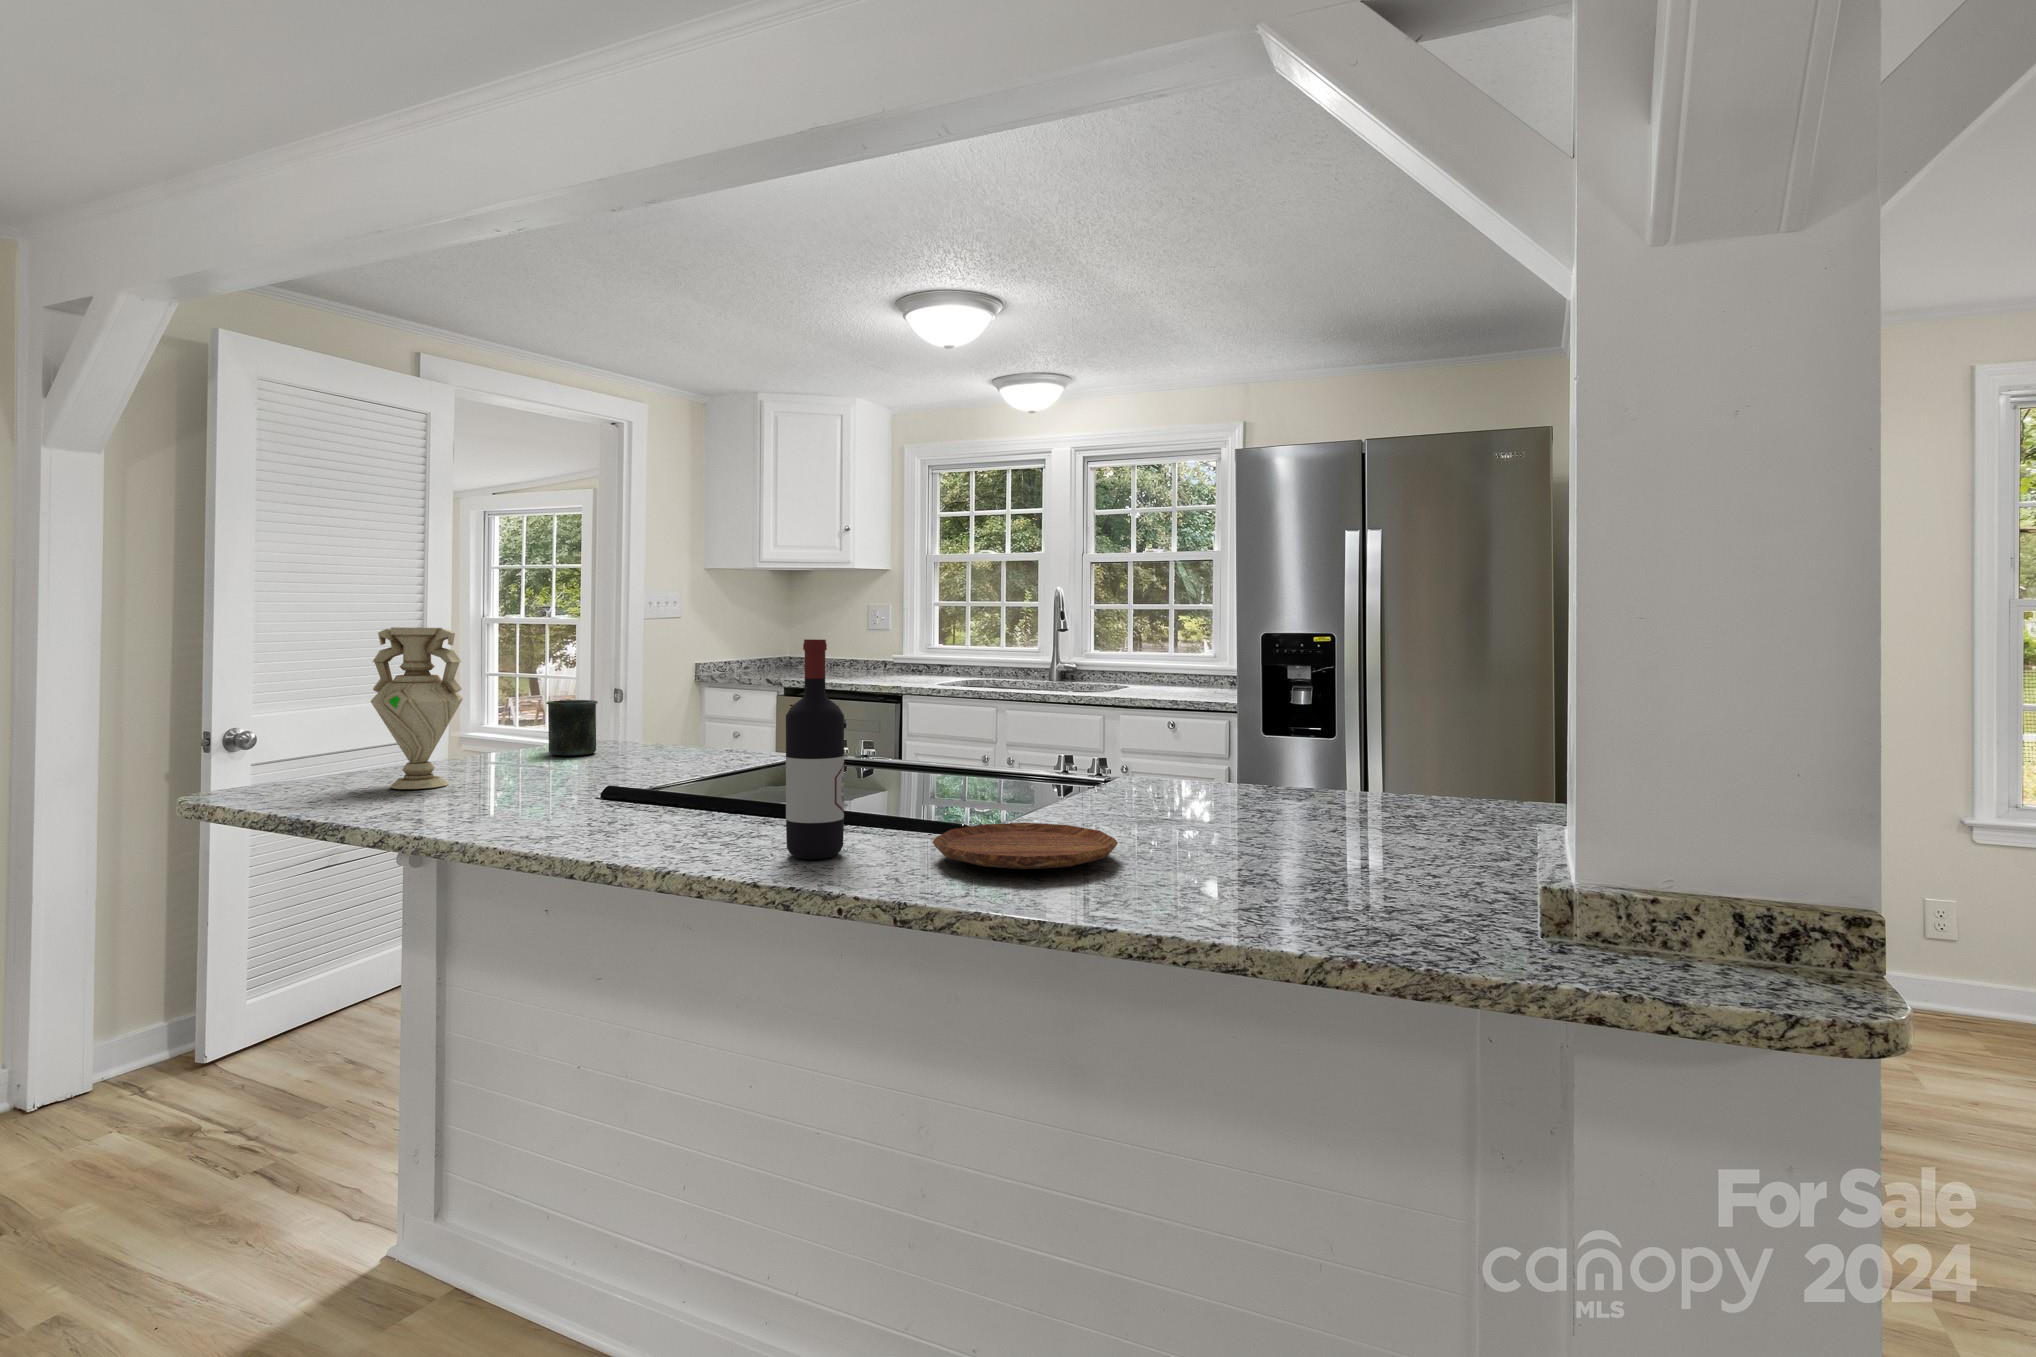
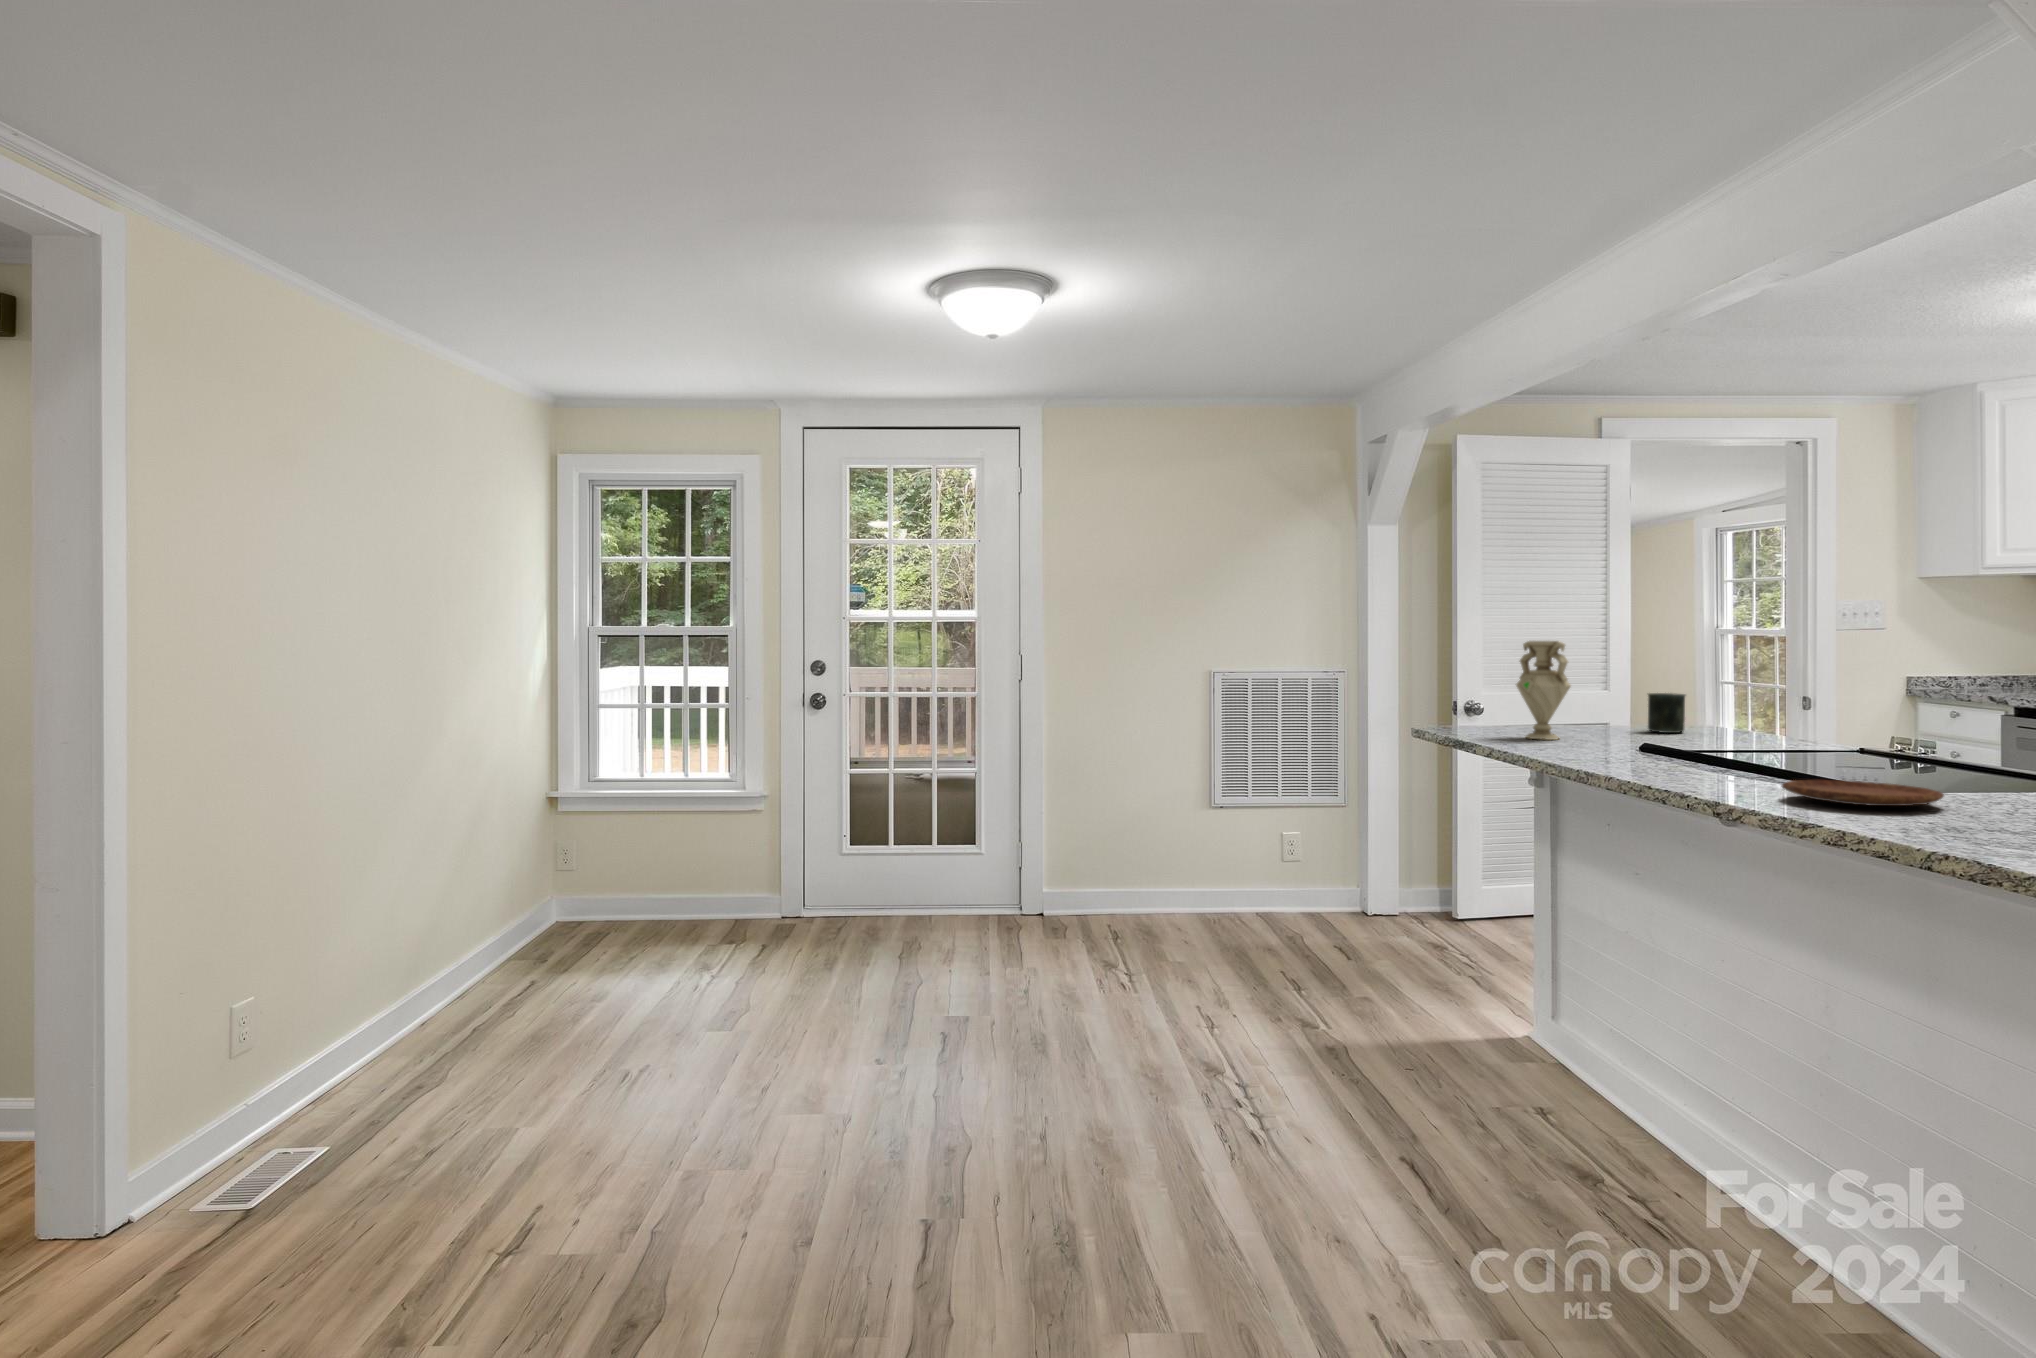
wine bottle: present [786,639,844,859] -> none [1695,647,1739,786]

